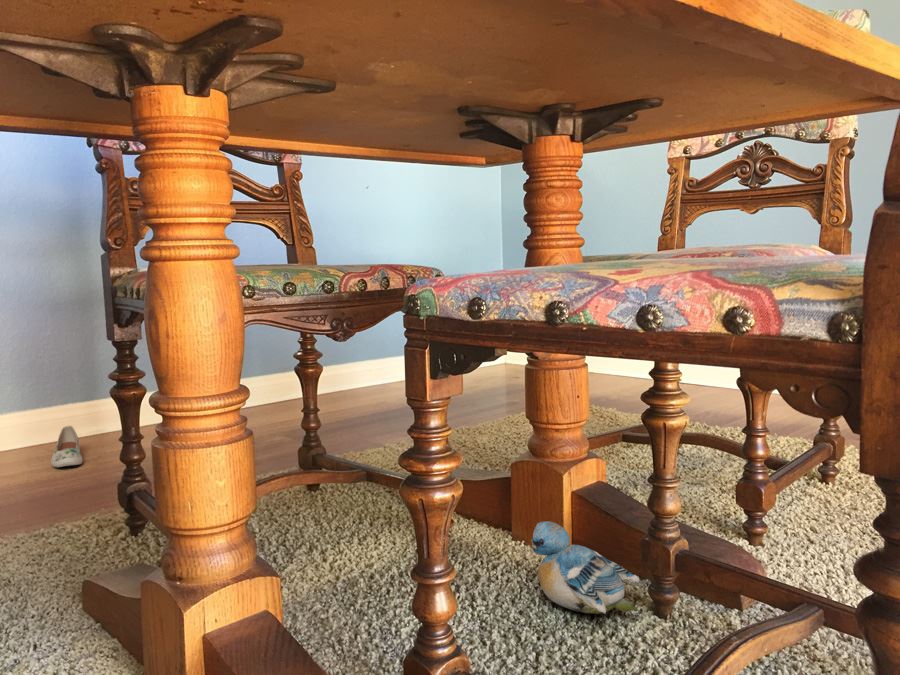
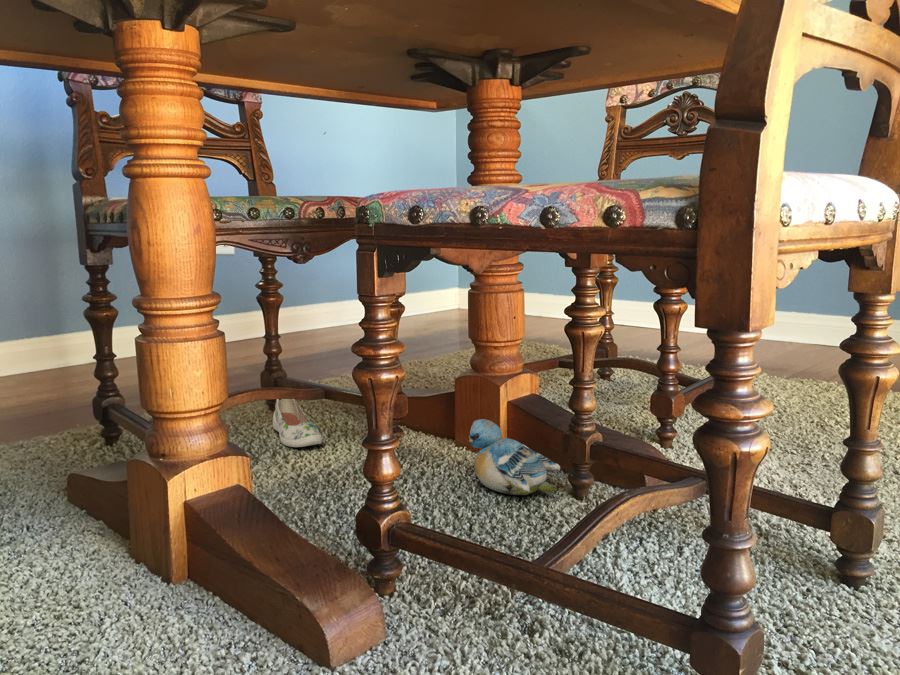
shoe: present [51,426,83,467] -> present [273,399,322,447]

